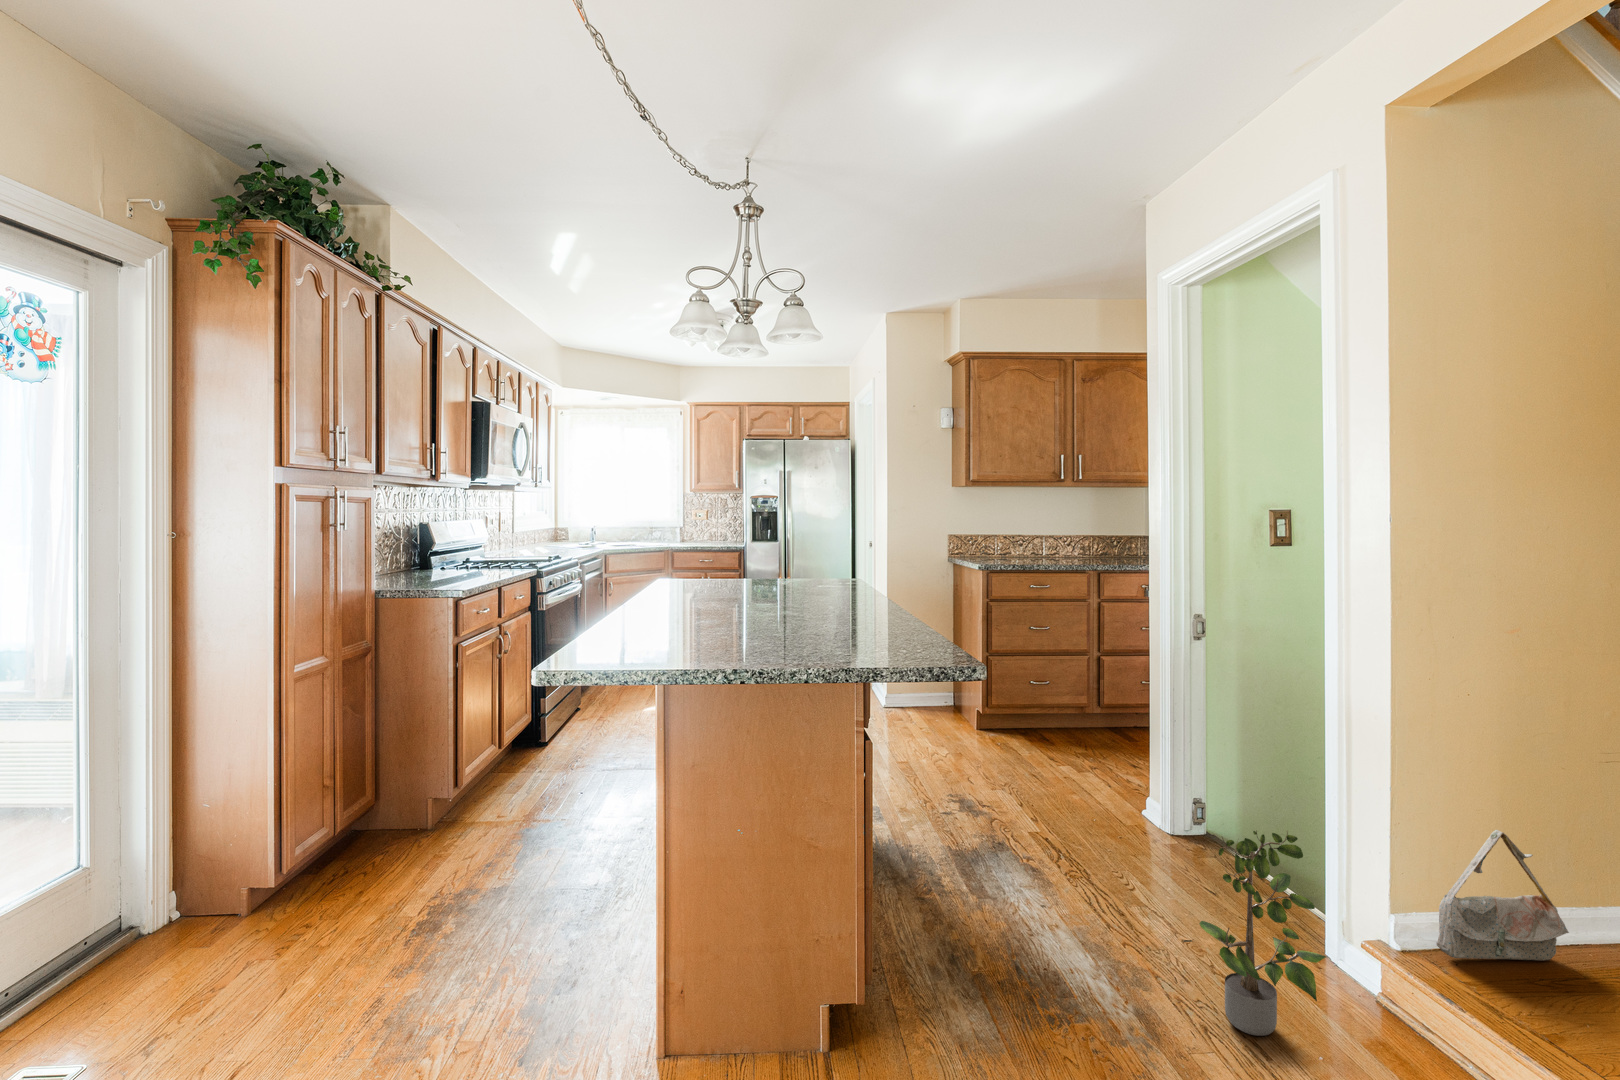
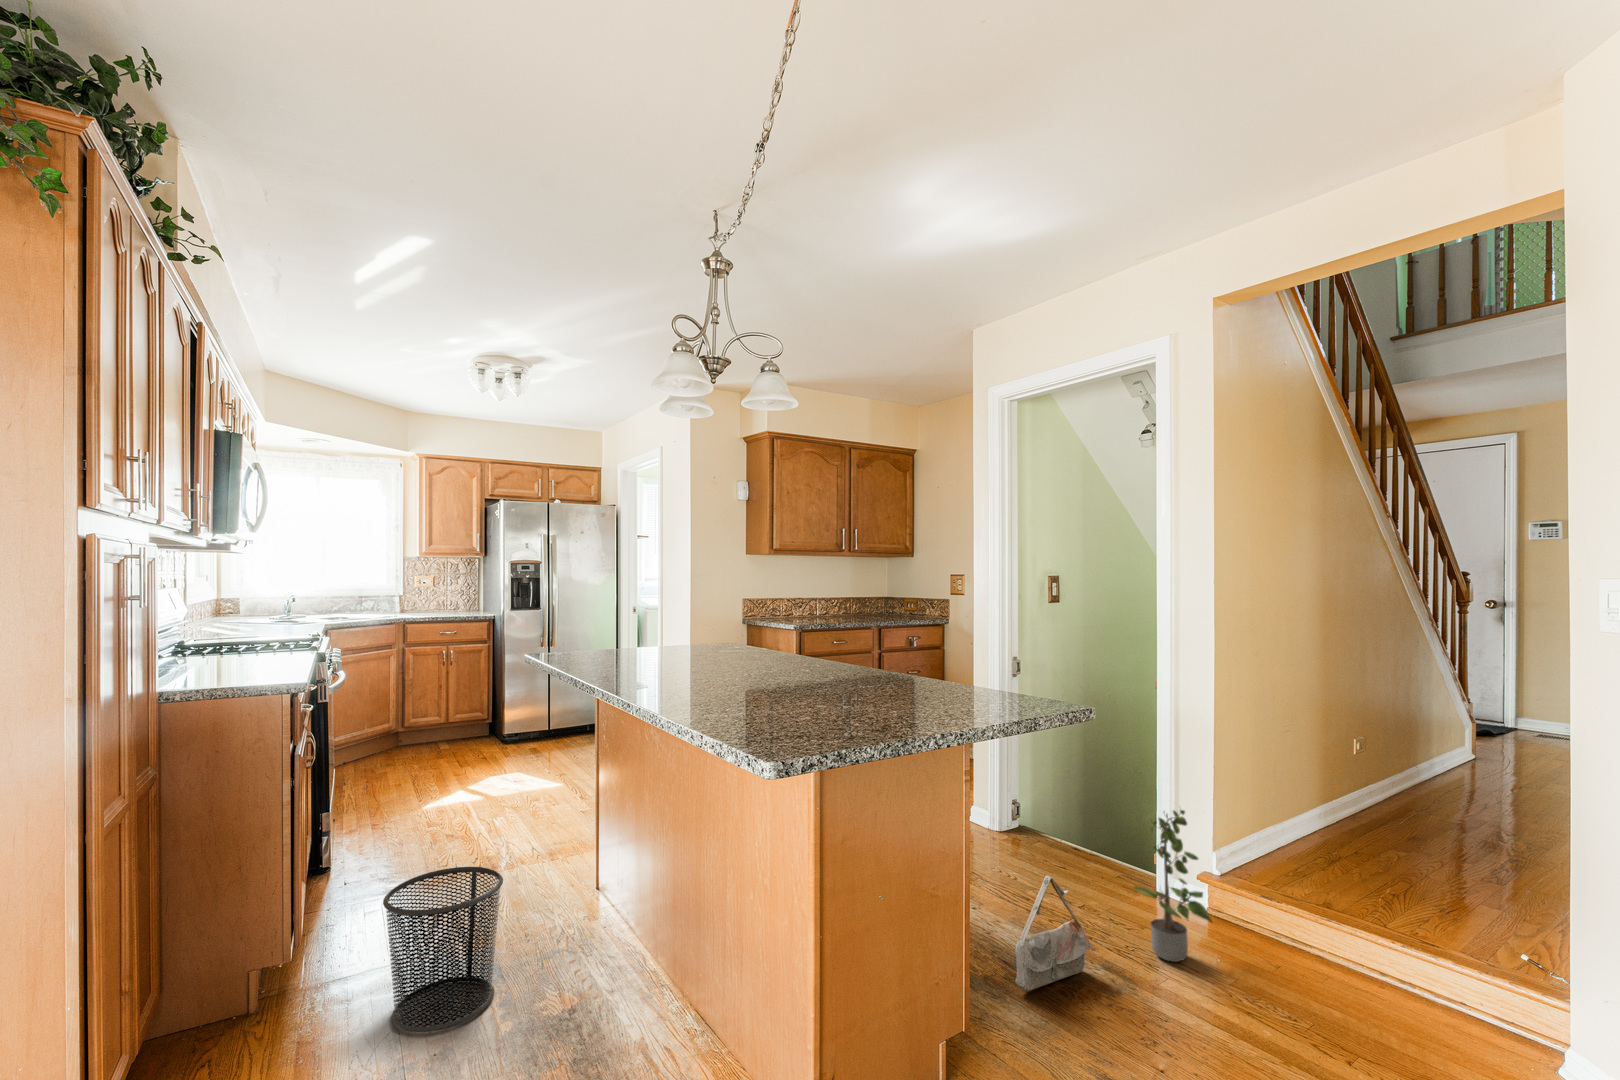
waste bin: none [464,750,561,875] -> present [383,867,503,1032]
bag: present [1436,830,1569,961] -> present [1015,876,1092,991]

